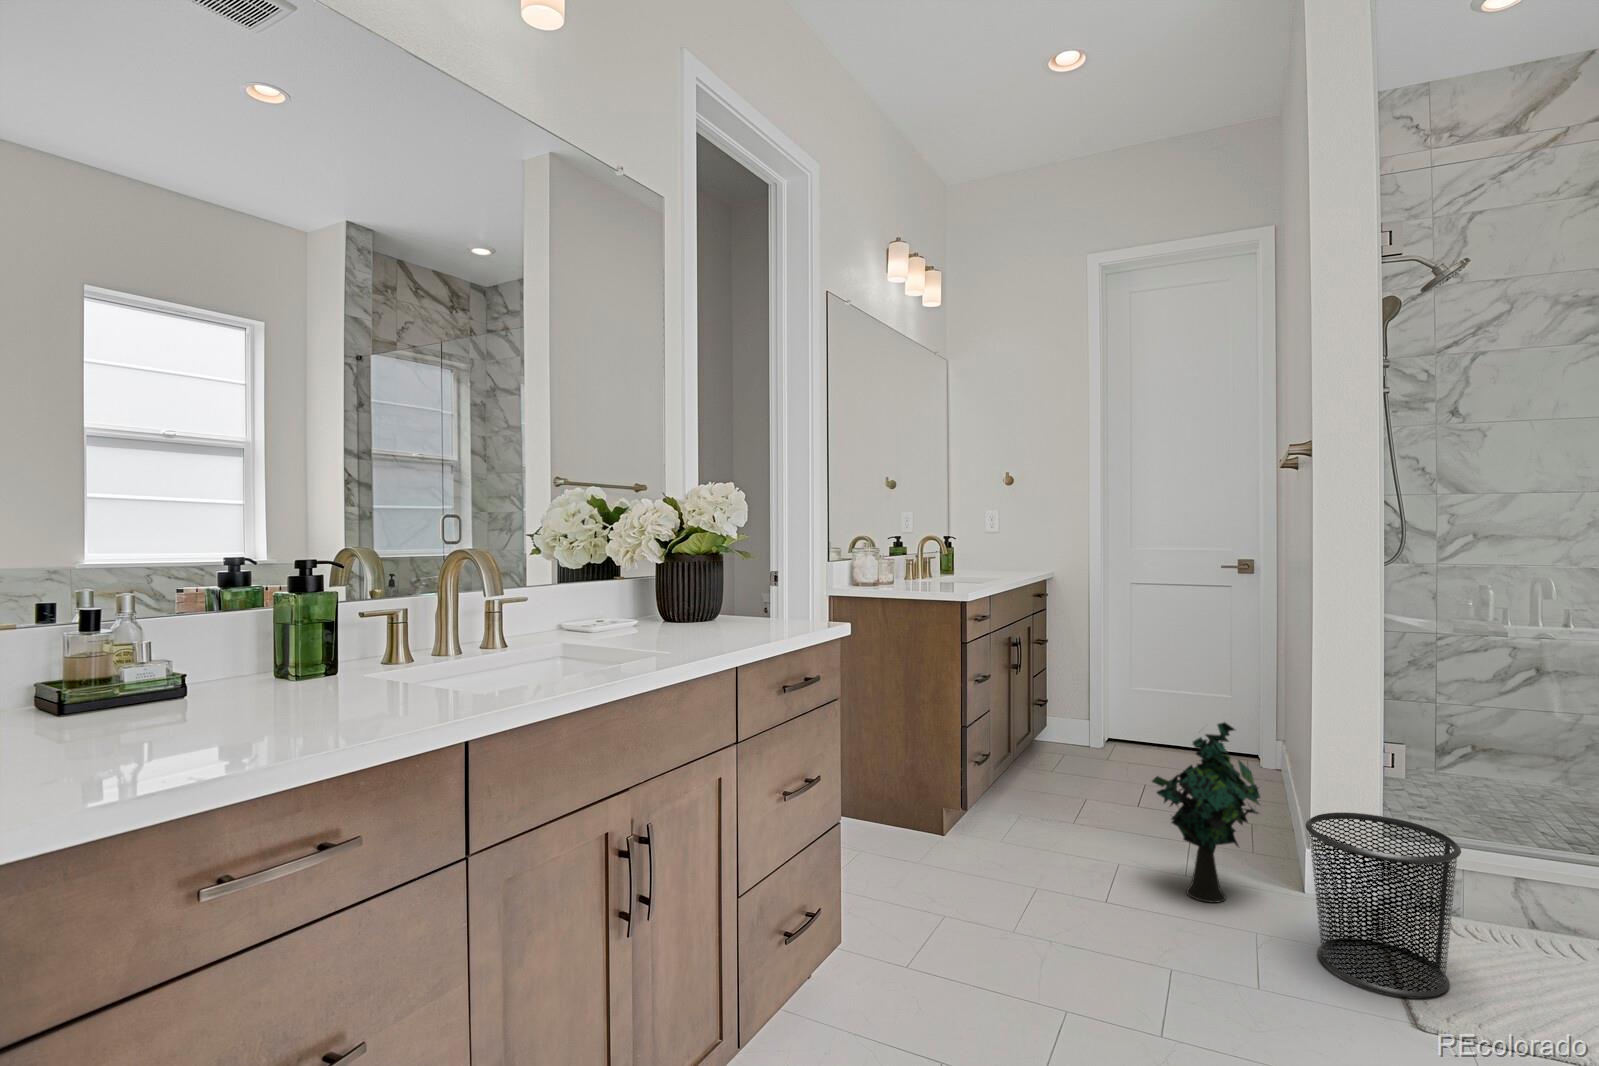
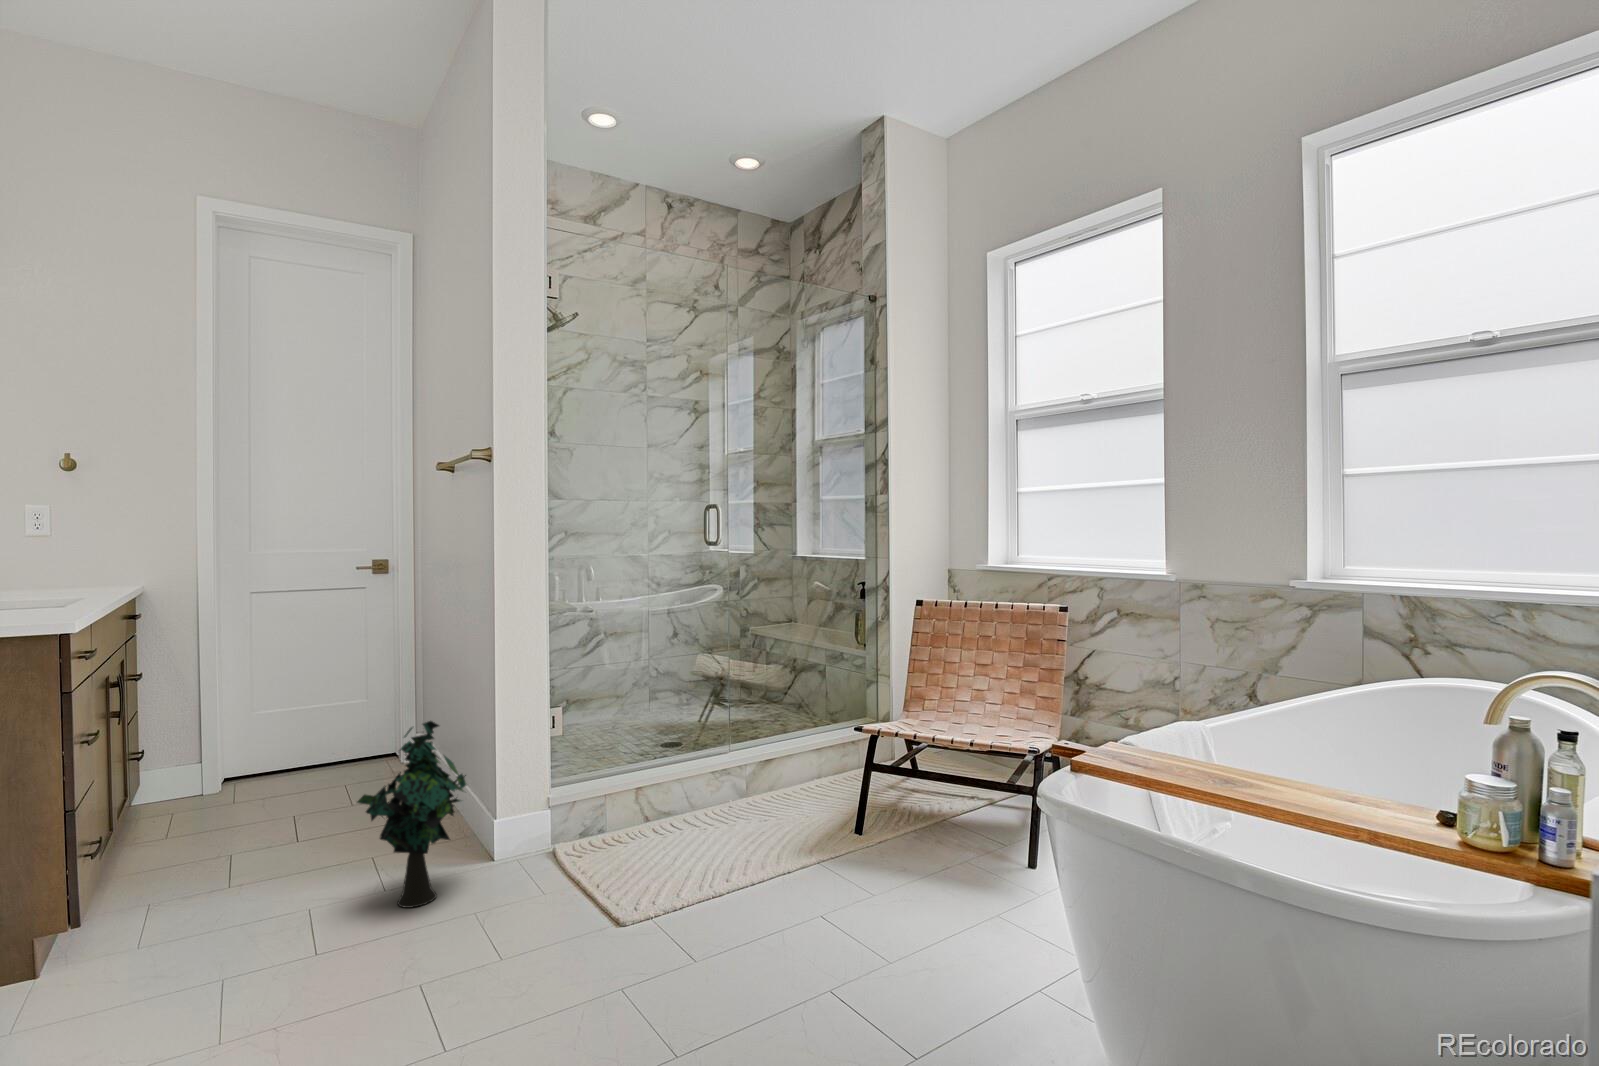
waste bin: present [1305,813,1461,998] -> none [521,767,631,916]

